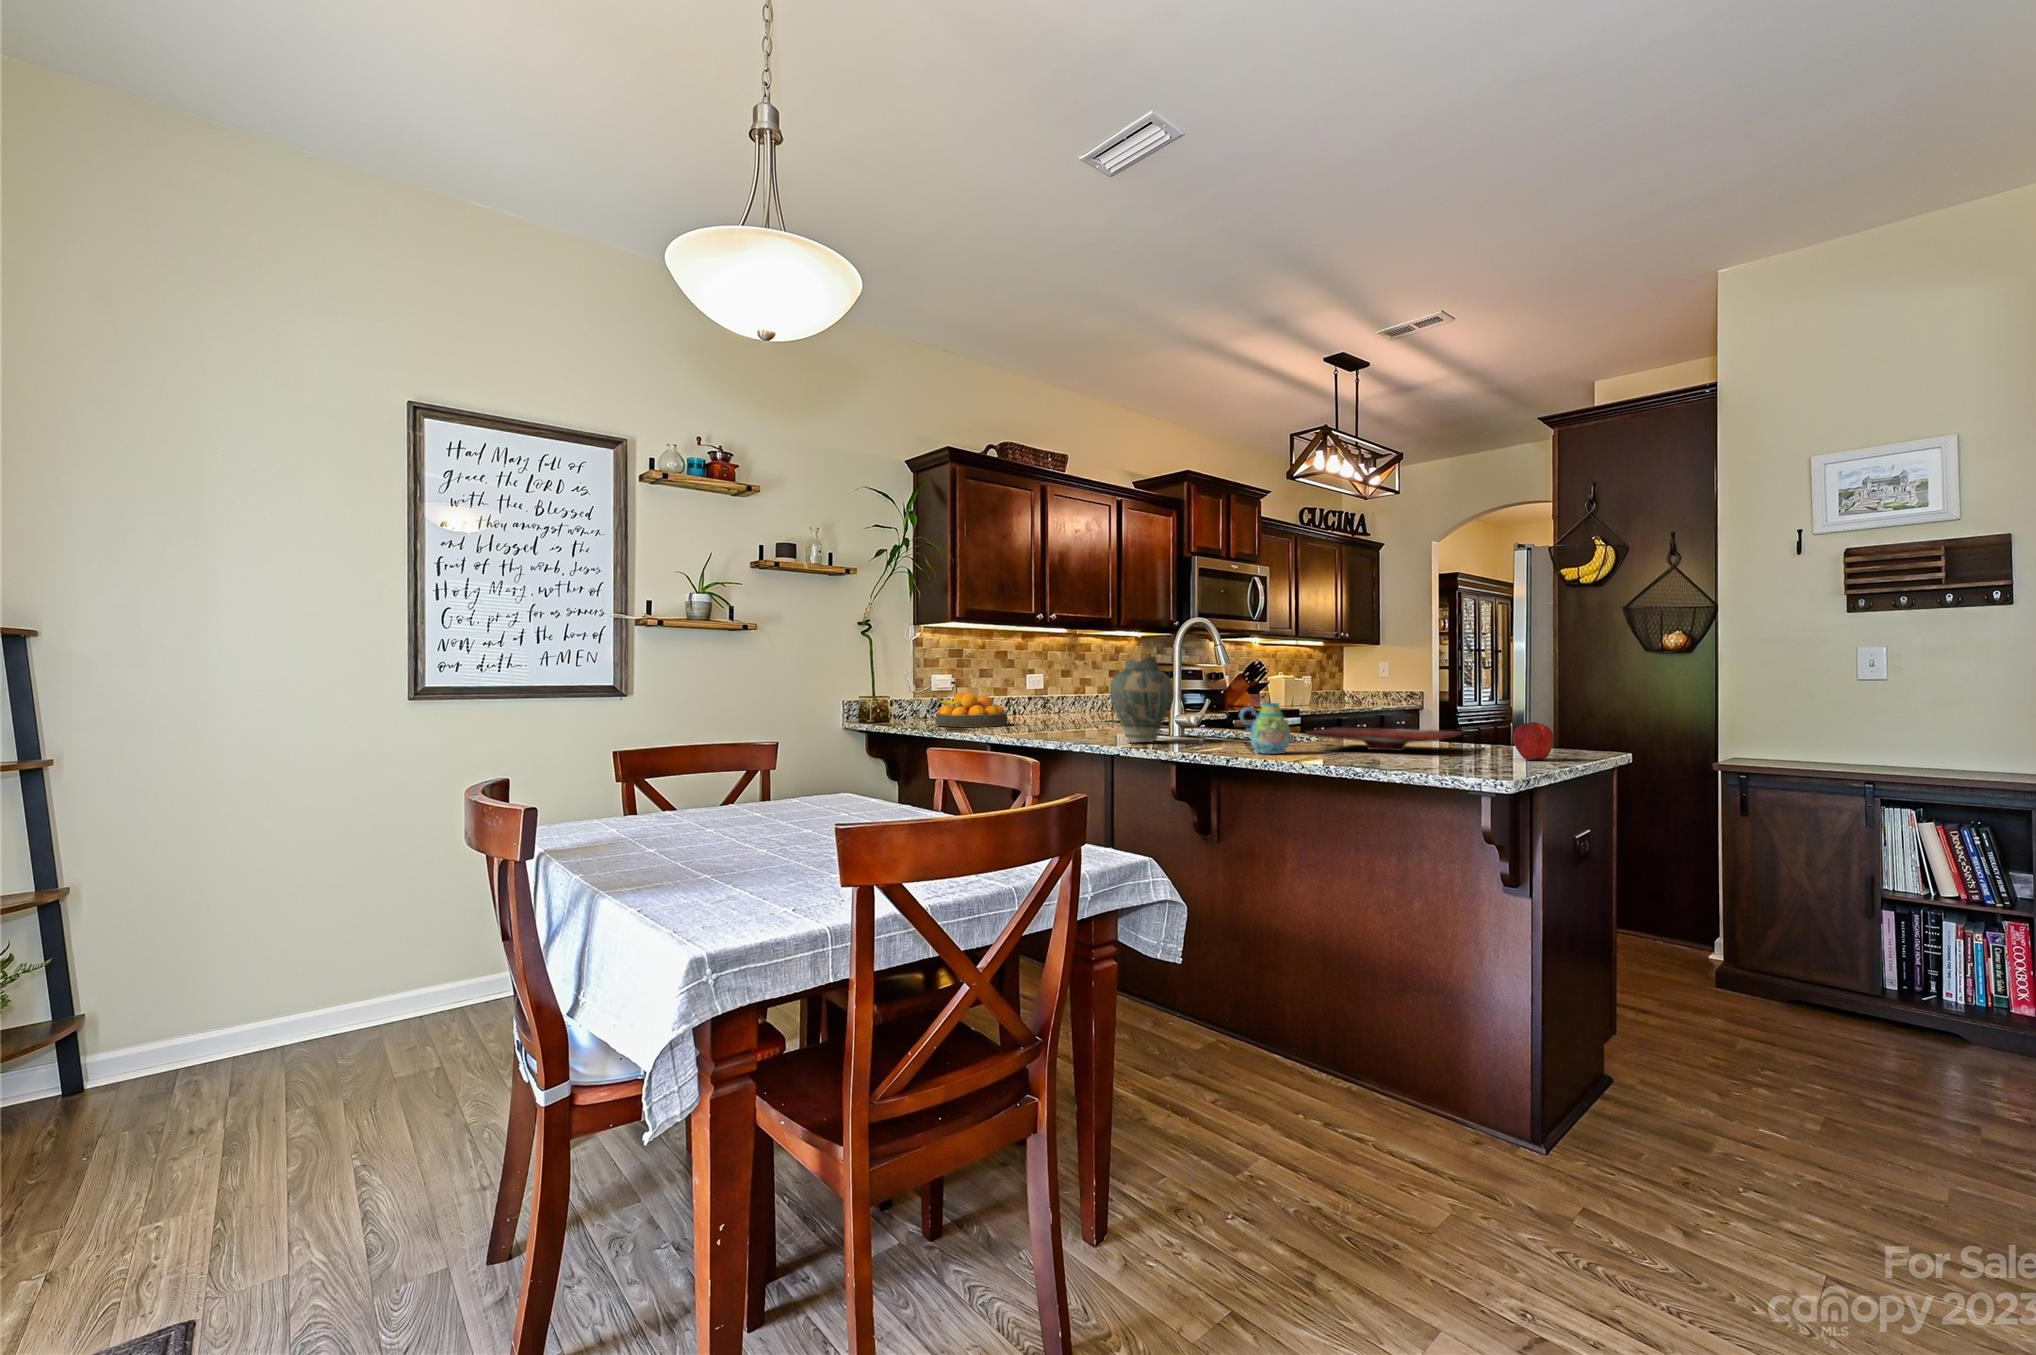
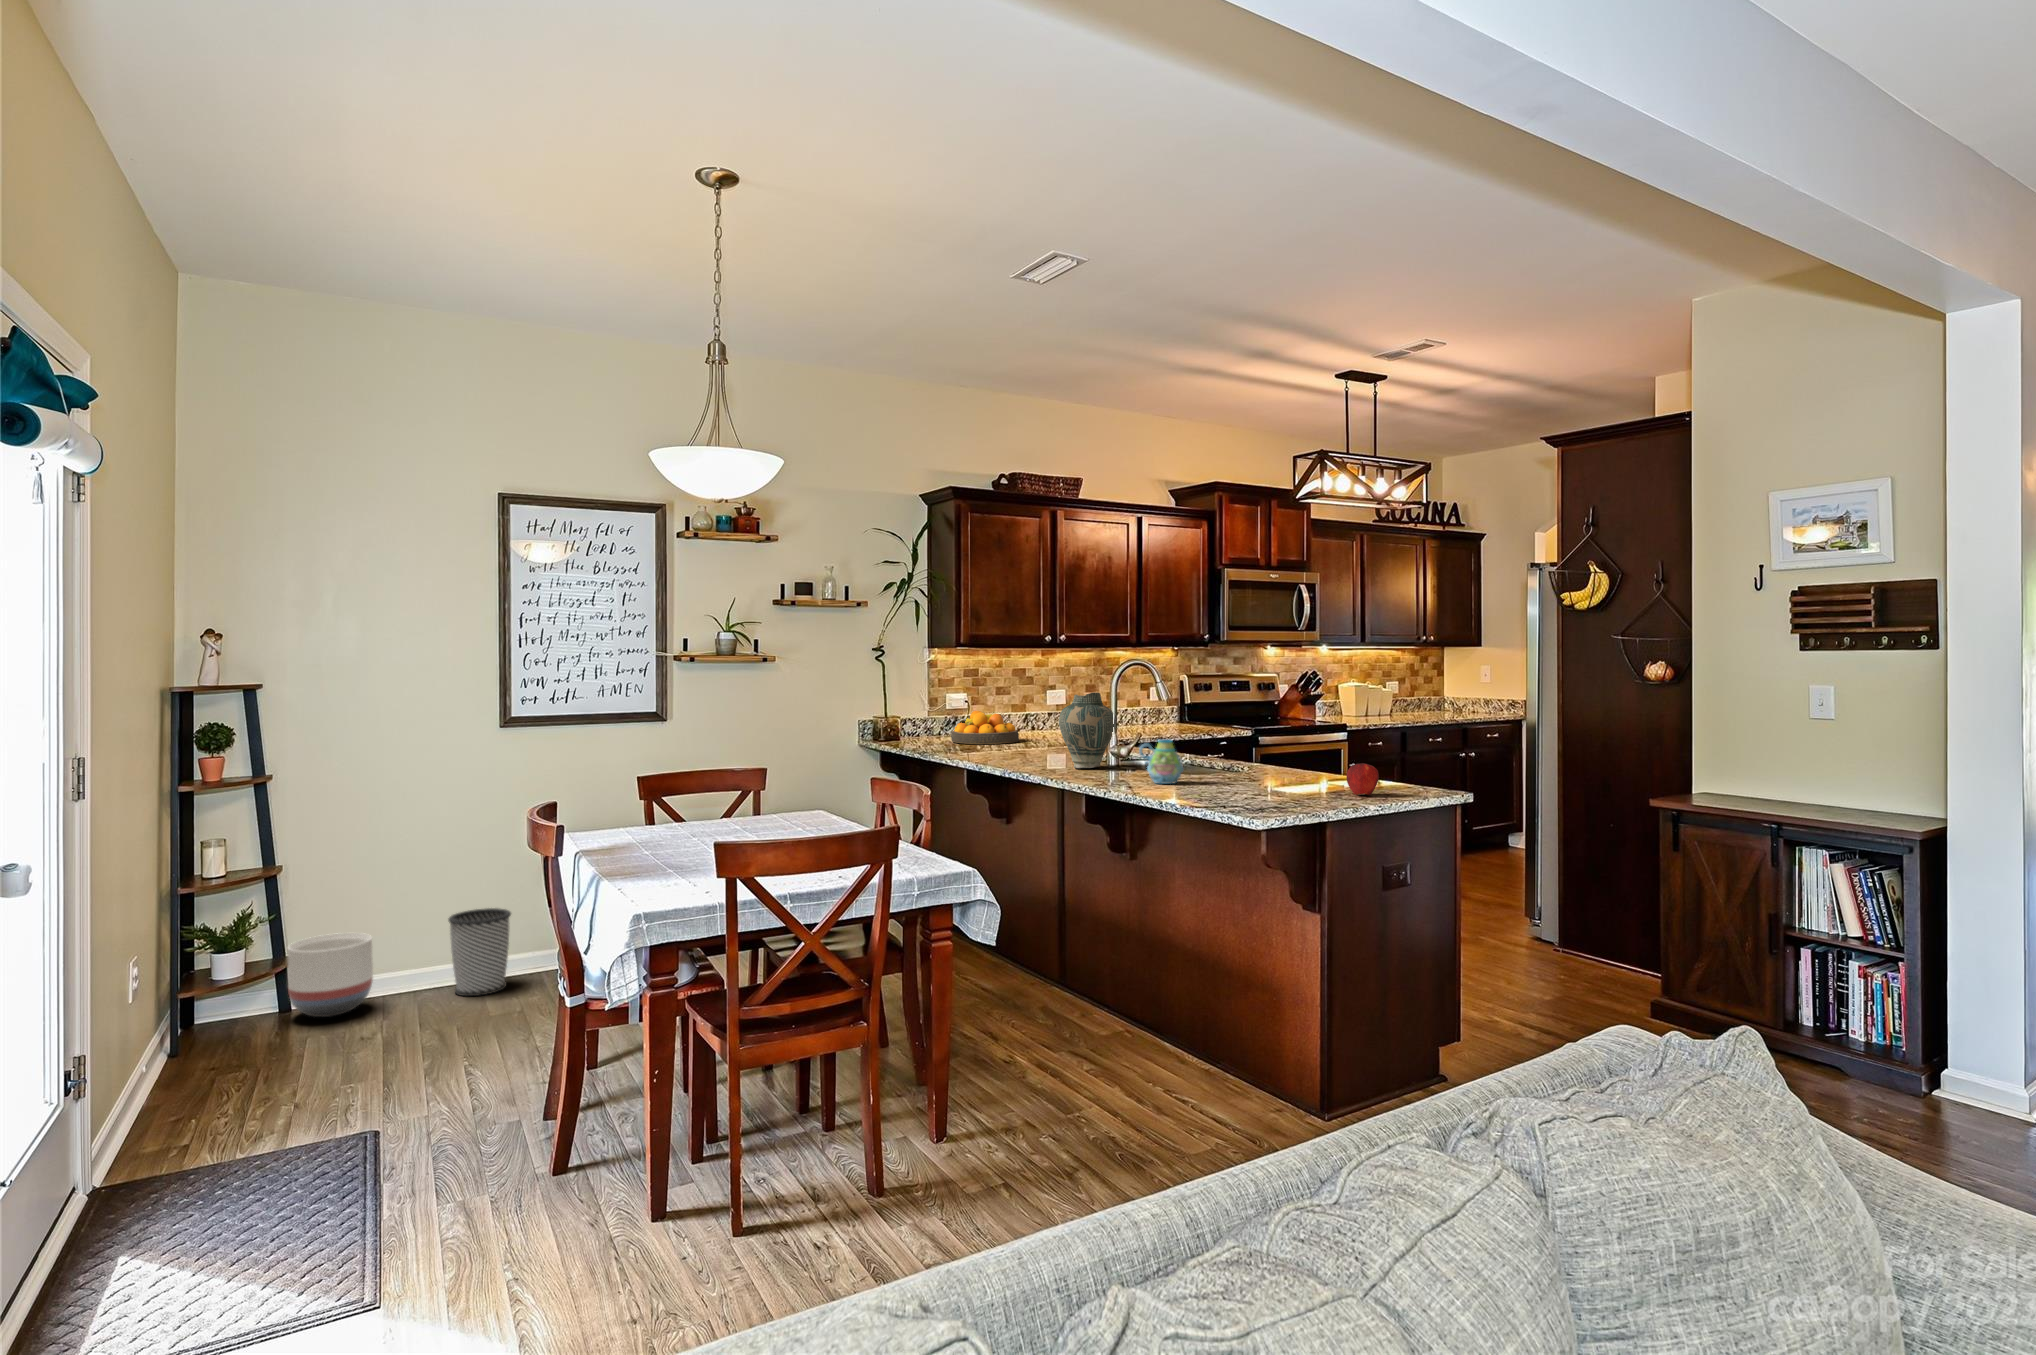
cutting board: present [1306,728,1462,751] -> none [1201,759,1343,782]
wastebasket: none [332,931,423,1050] -> present [448,908,511,996]
planter: none [80,974,217,1098] -> present [287,933,373,1017]

